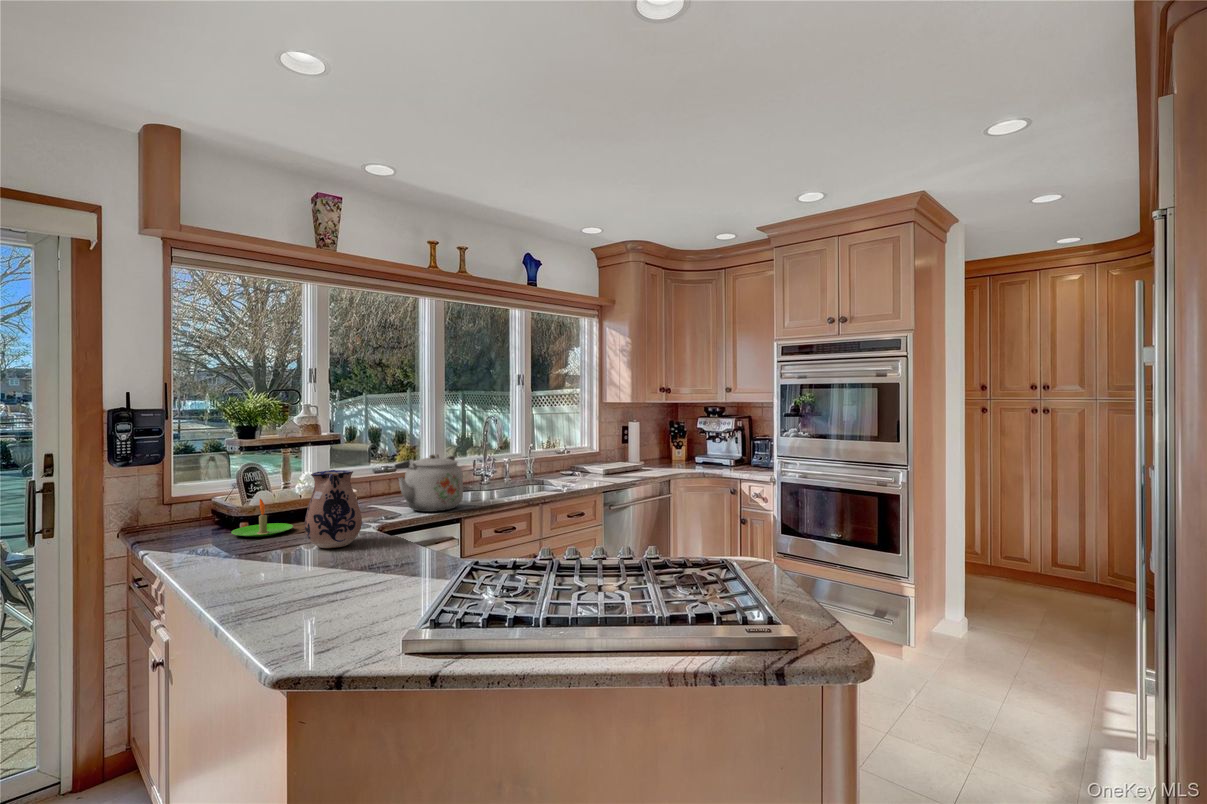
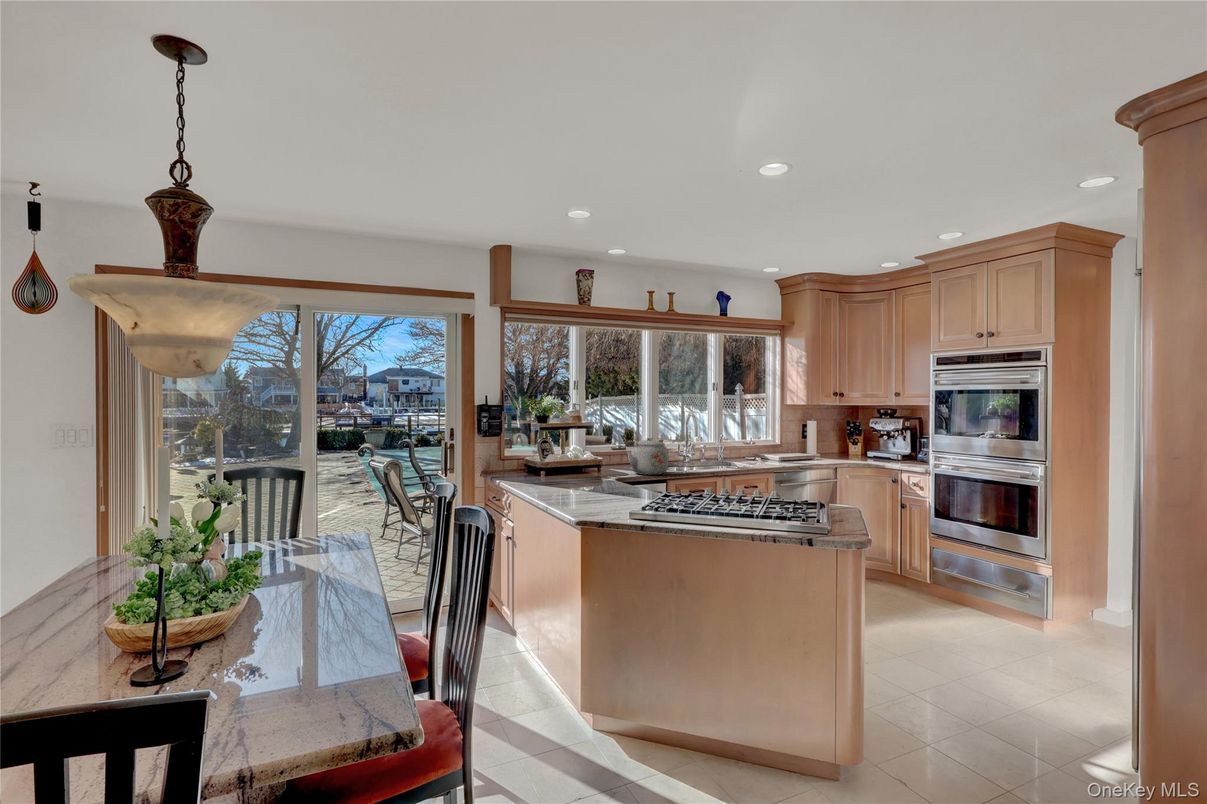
ceramic pitcher: present [305,470,362,548] -> none [578,442,608,486]
candle: present [231,499,293,537] -> none [538,458,569,480]

